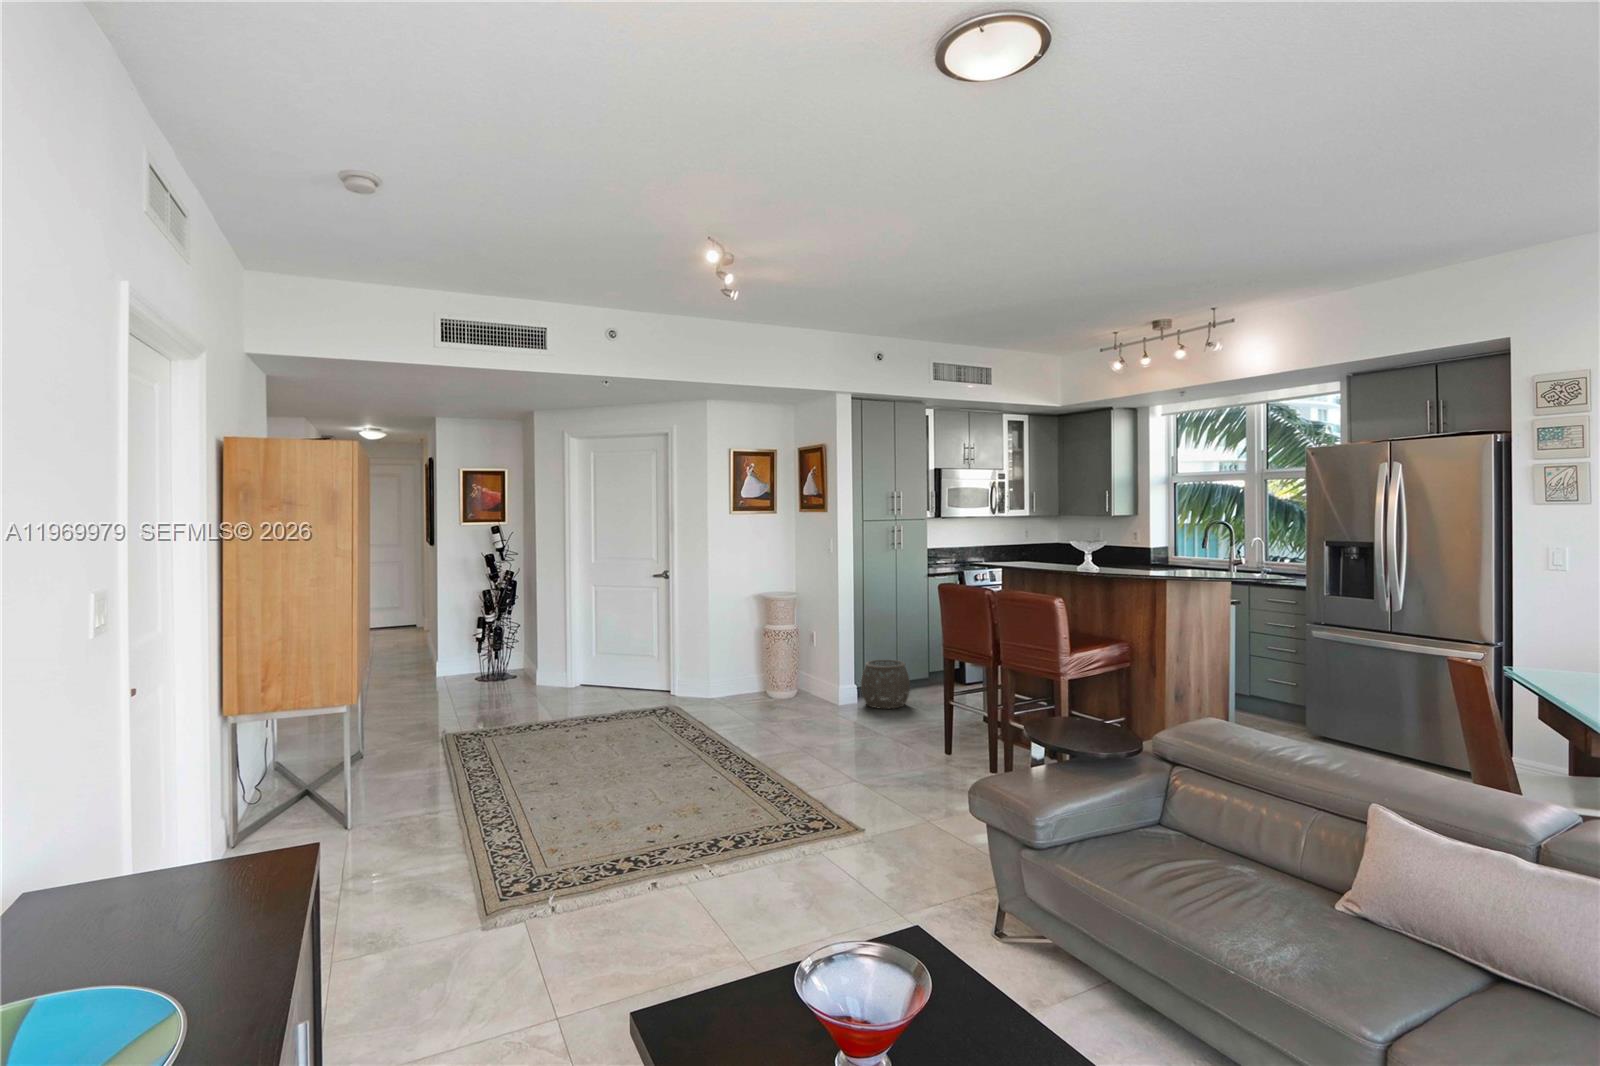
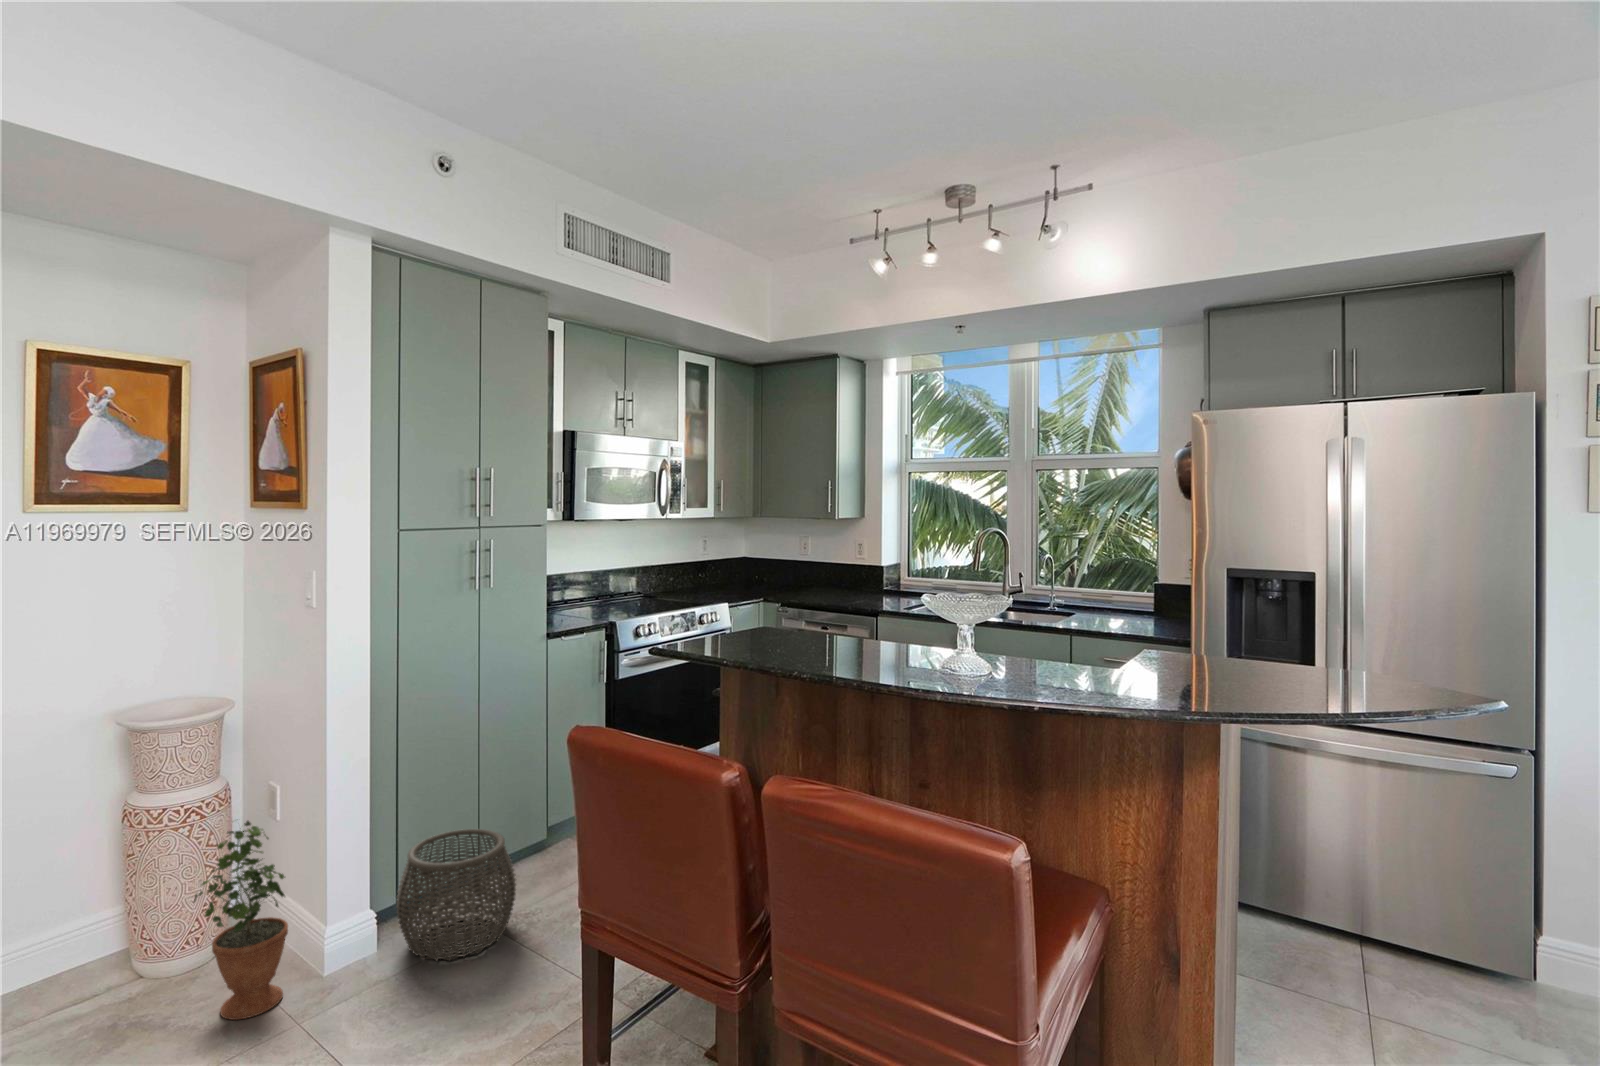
potted plant: none [792,637,822,712] -> present [194,821,288,1020]

